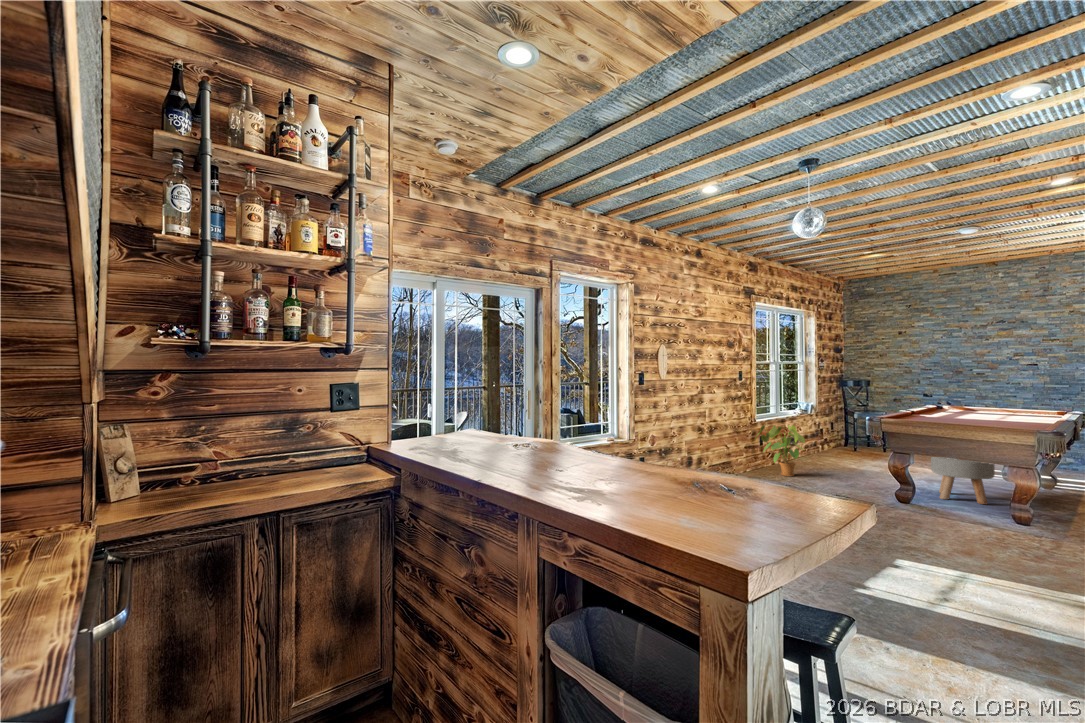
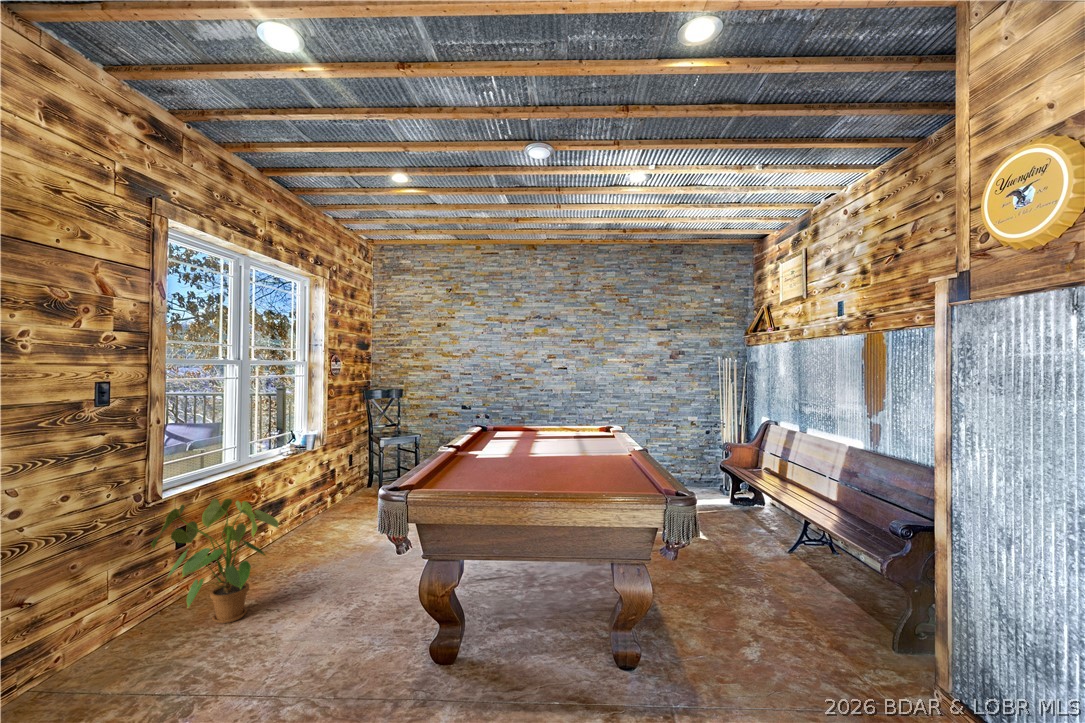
ottoman: present [931,457,995,504] -> none [486,516,567,614]

